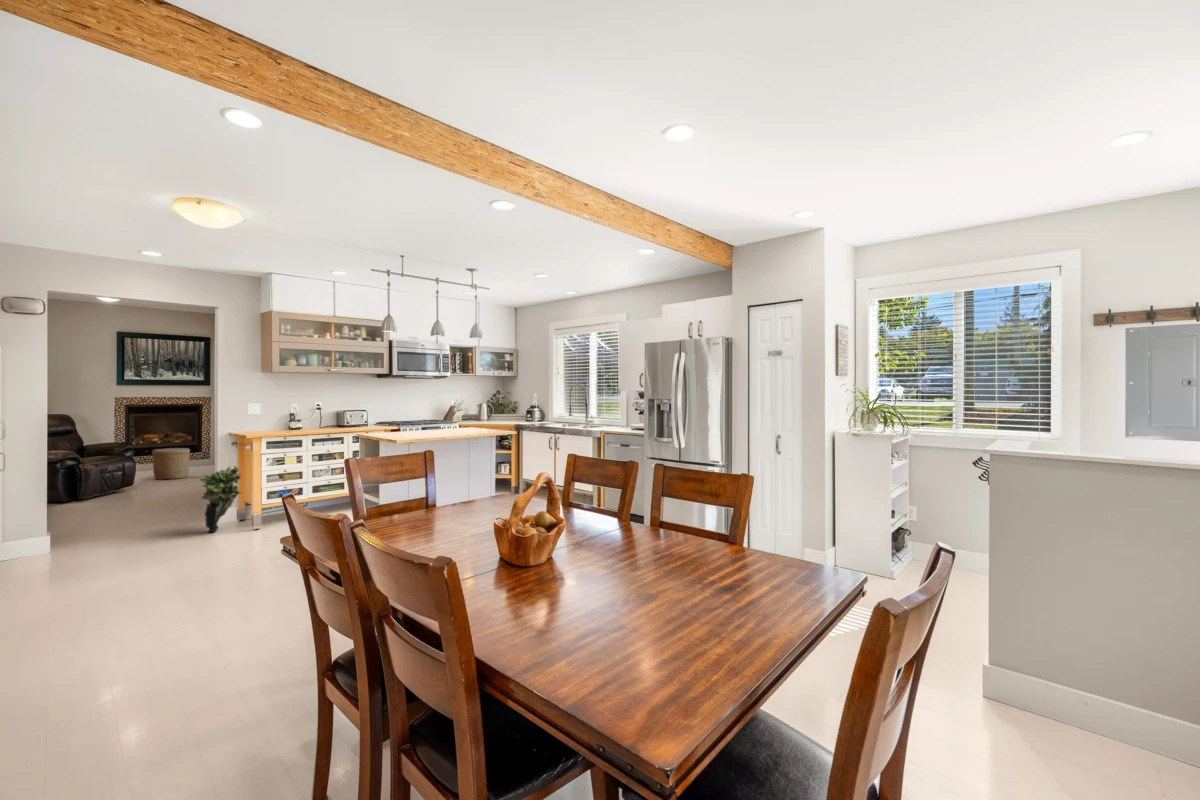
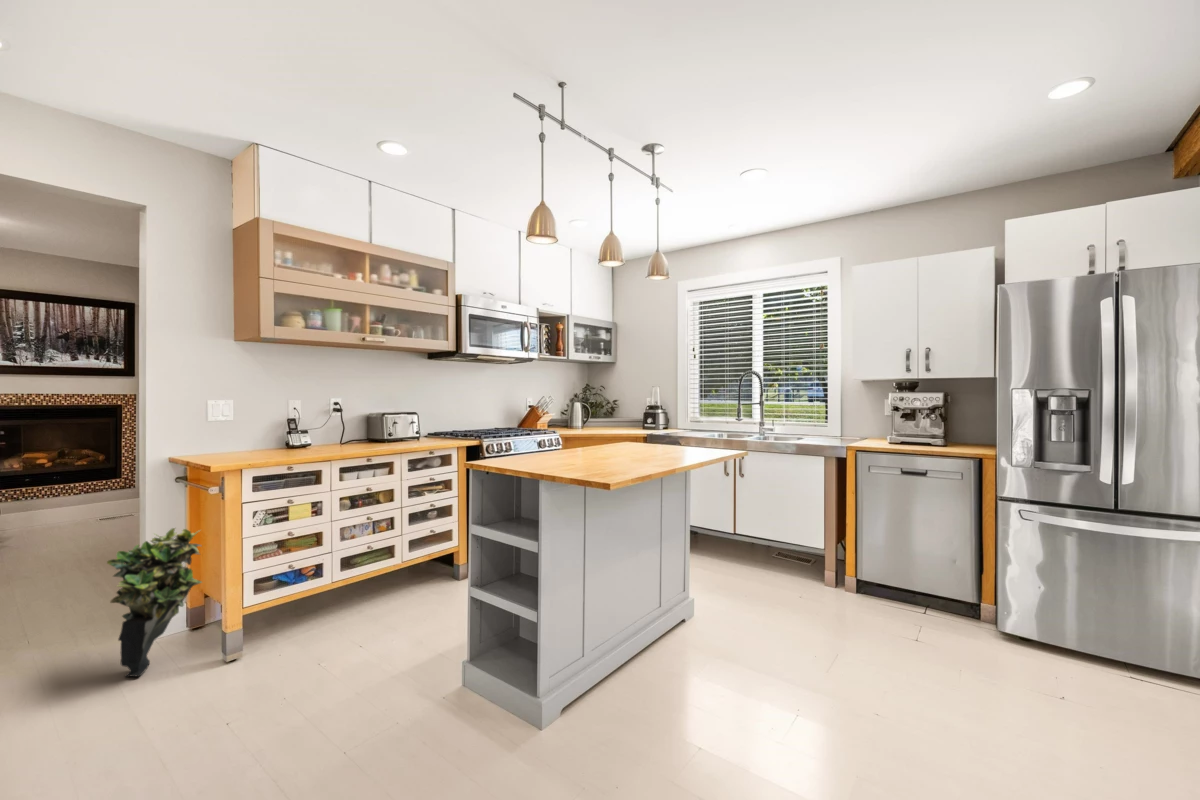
woven basket: present [152,448,190,480] -> none [35,473,100,525]

